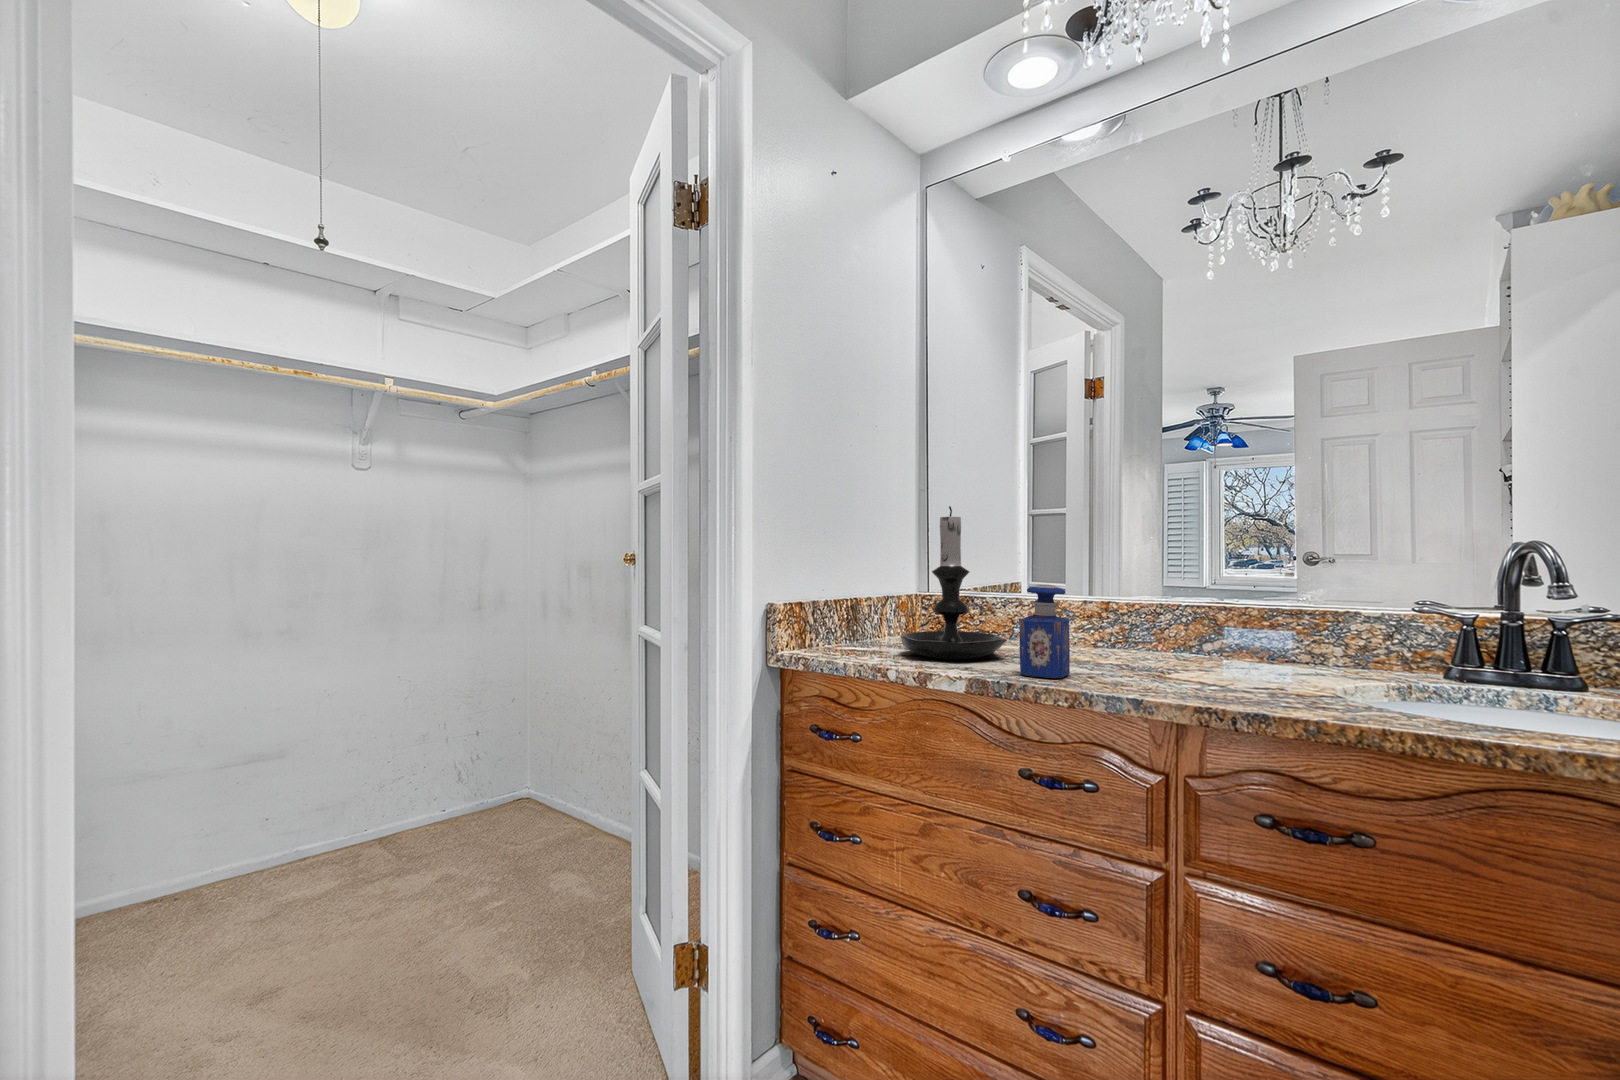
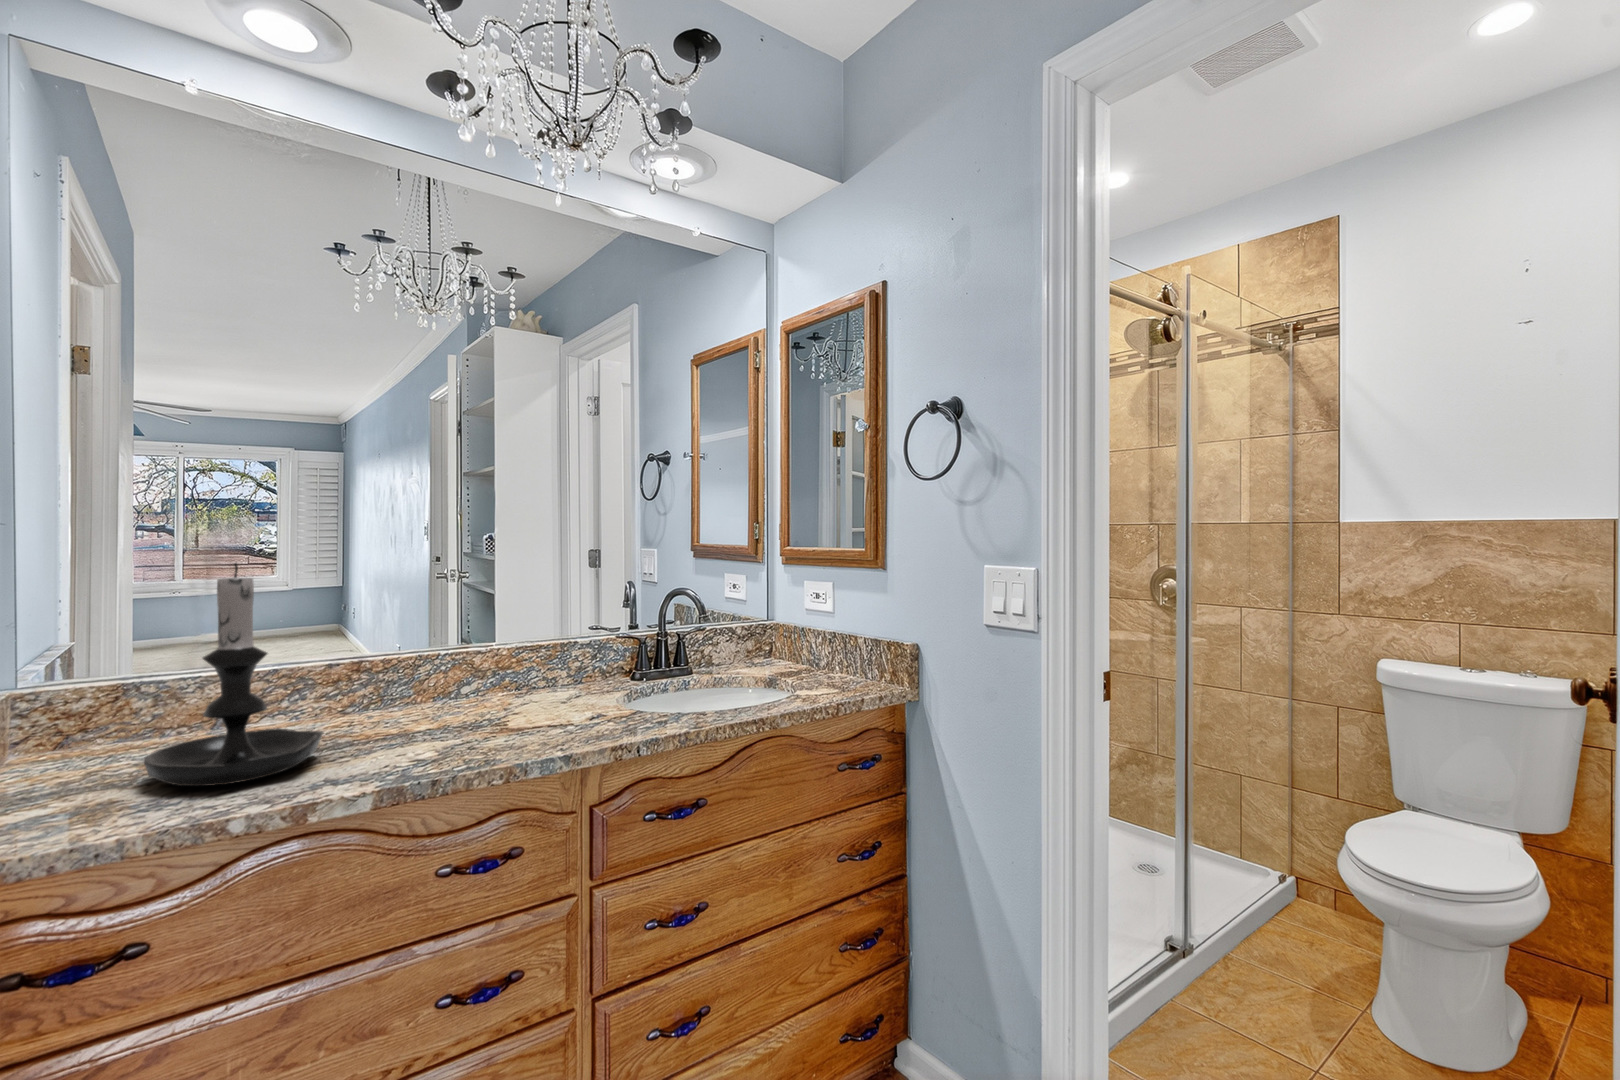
perfume bottle: present [1019,585,1070,678] -> none [401,659,461,766]

